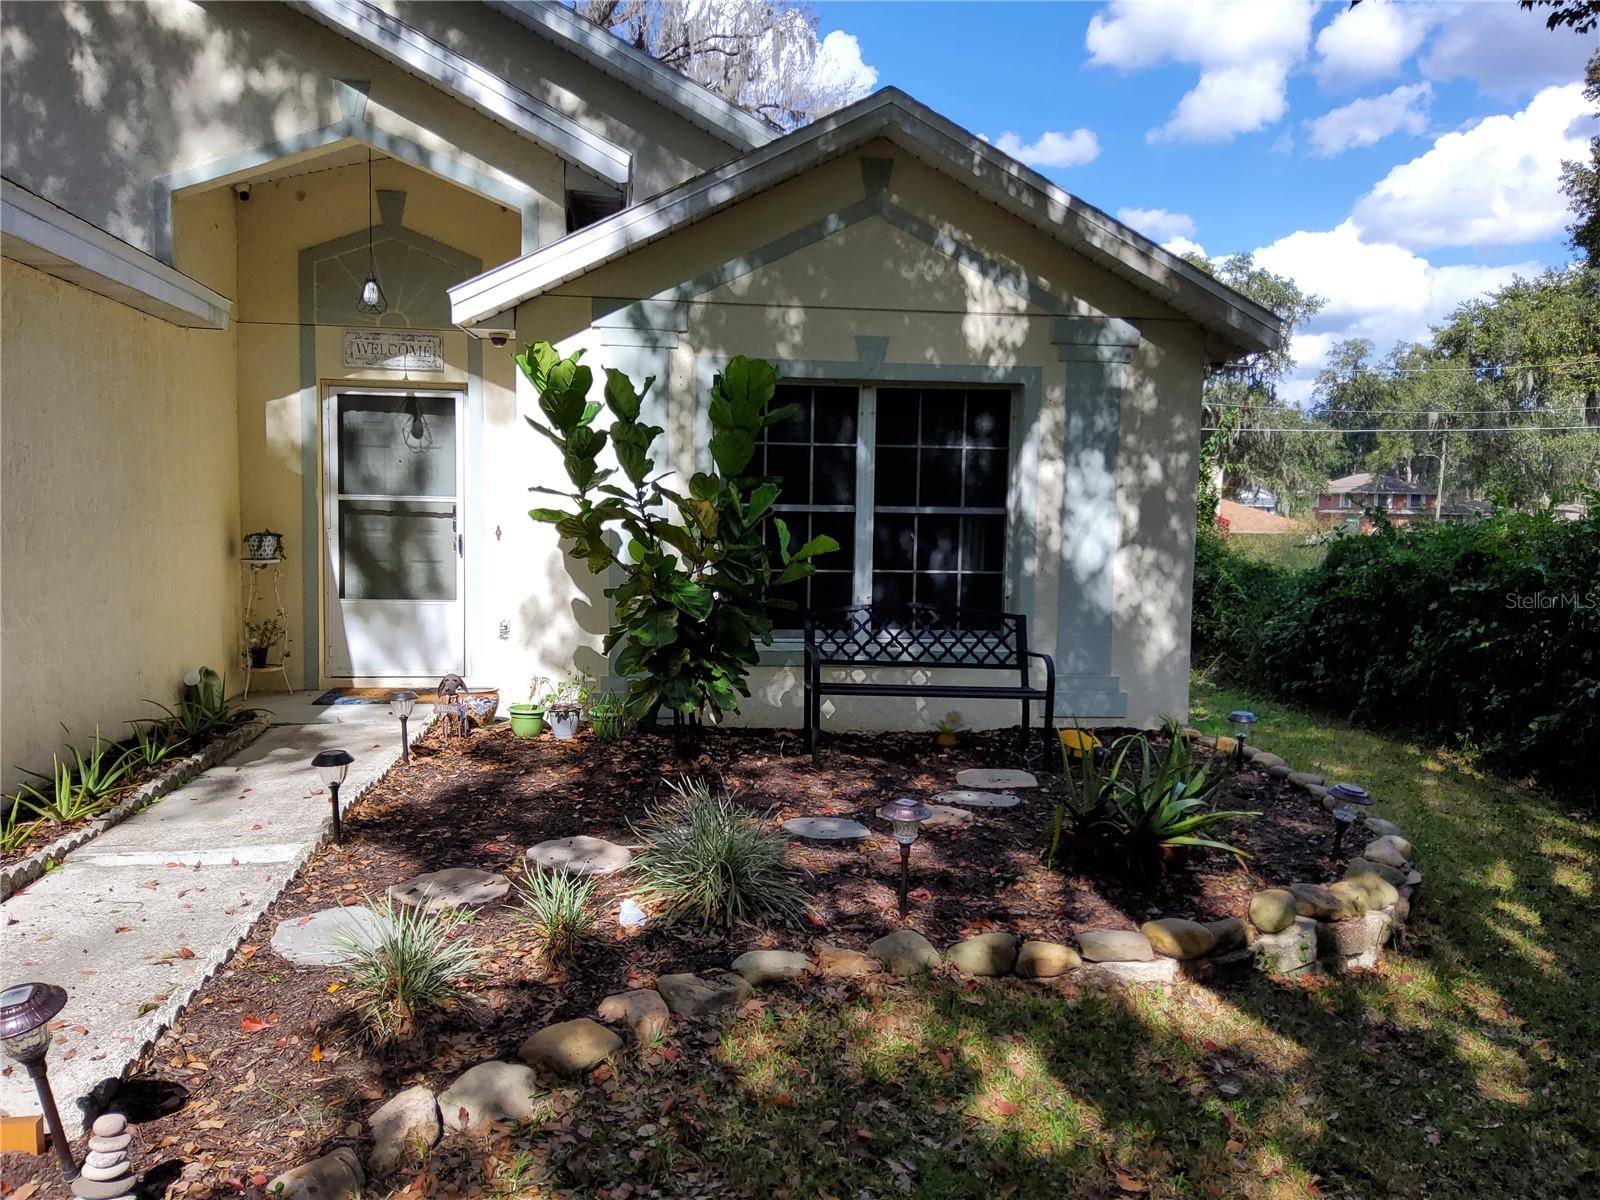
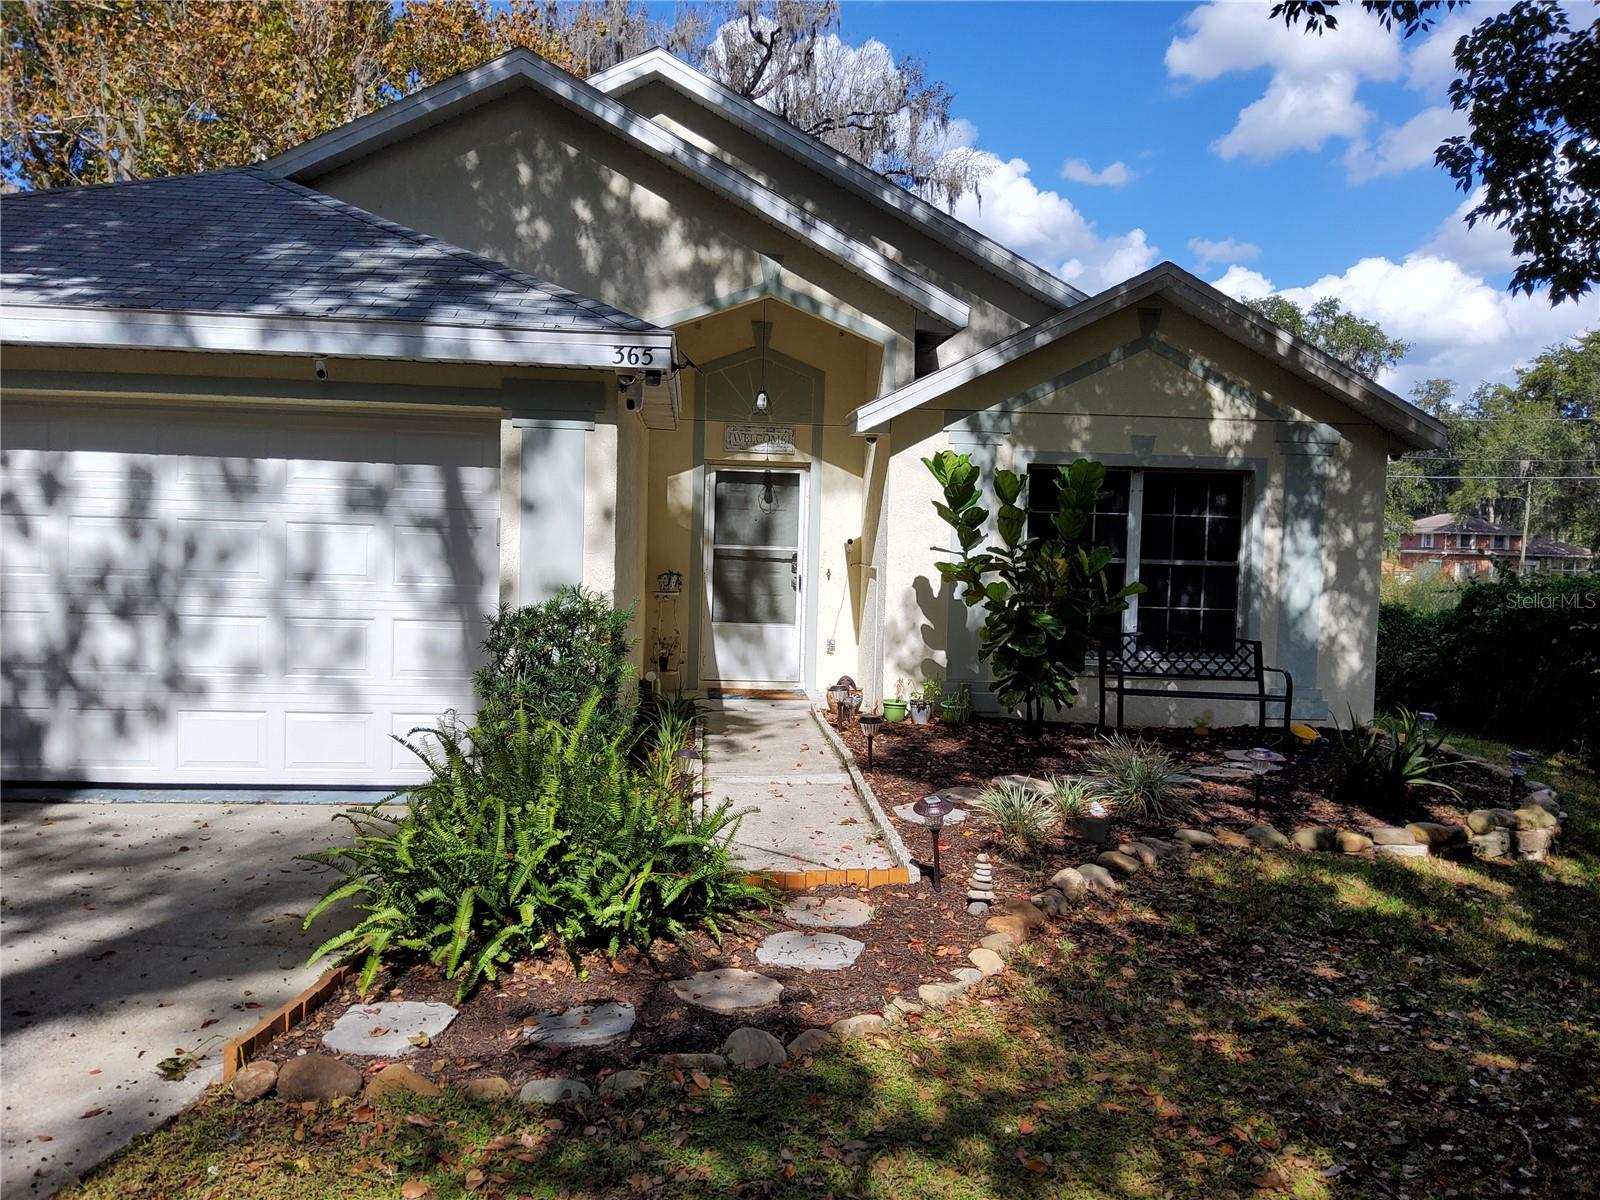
watering can: none [519,936,612,989] -> present [1072,817,1109,843]

